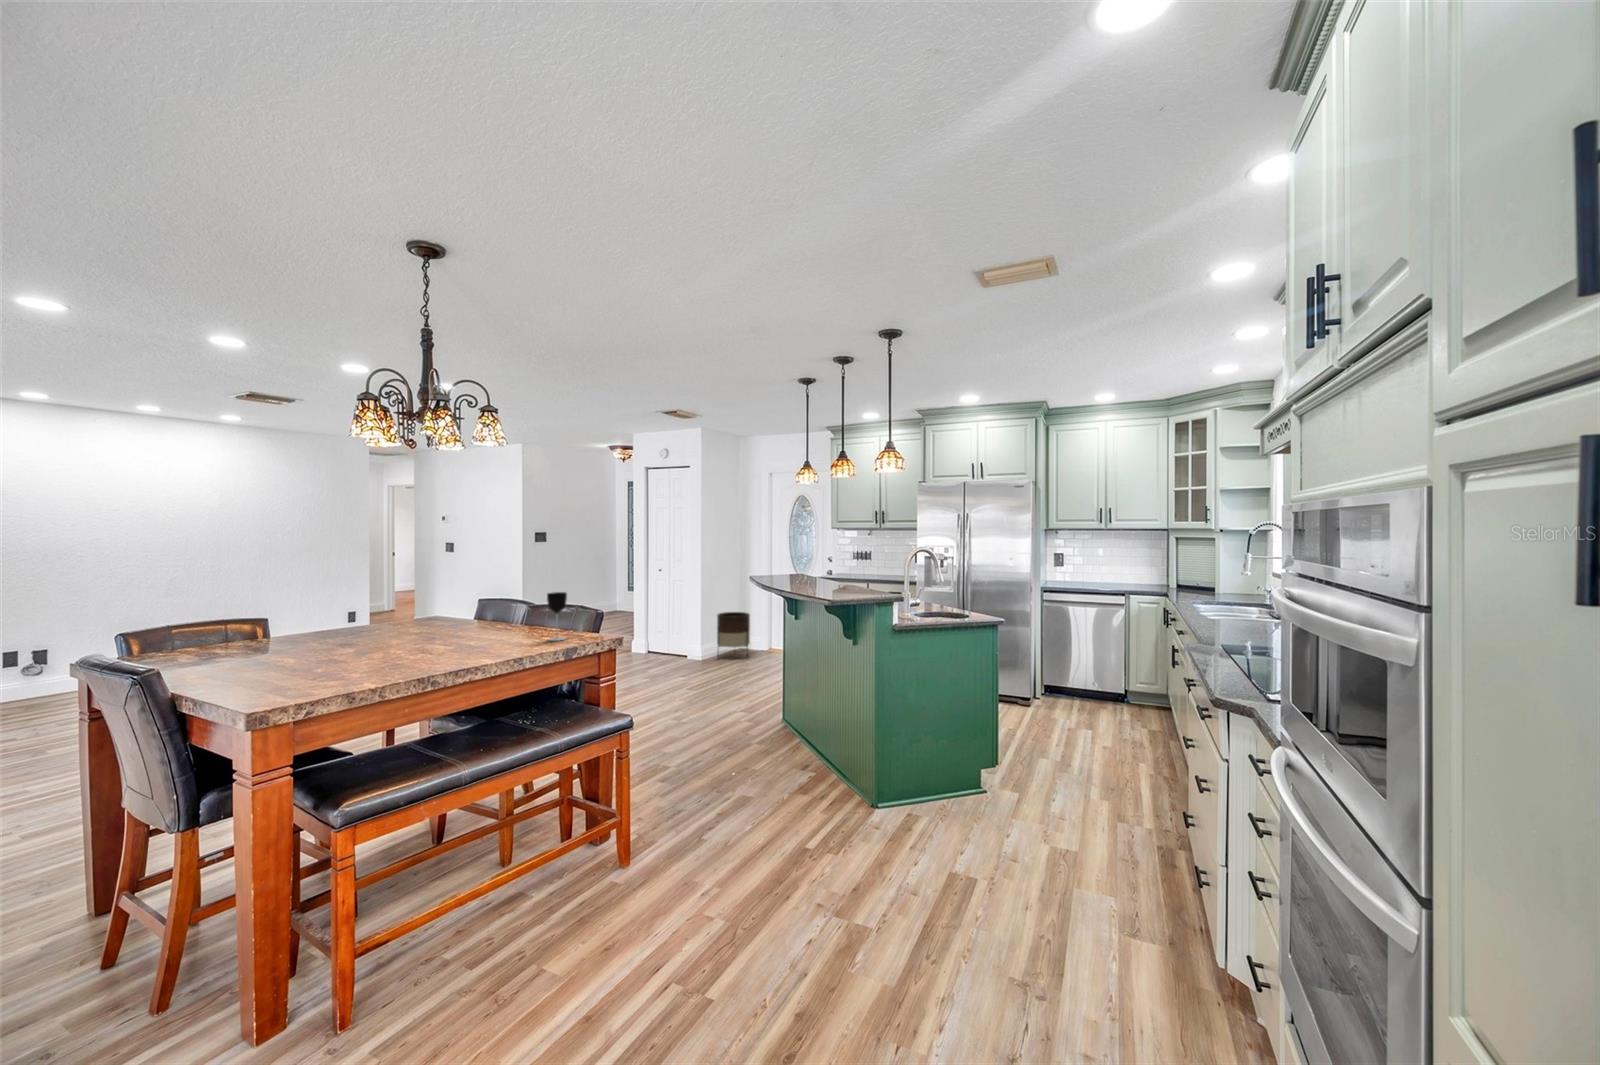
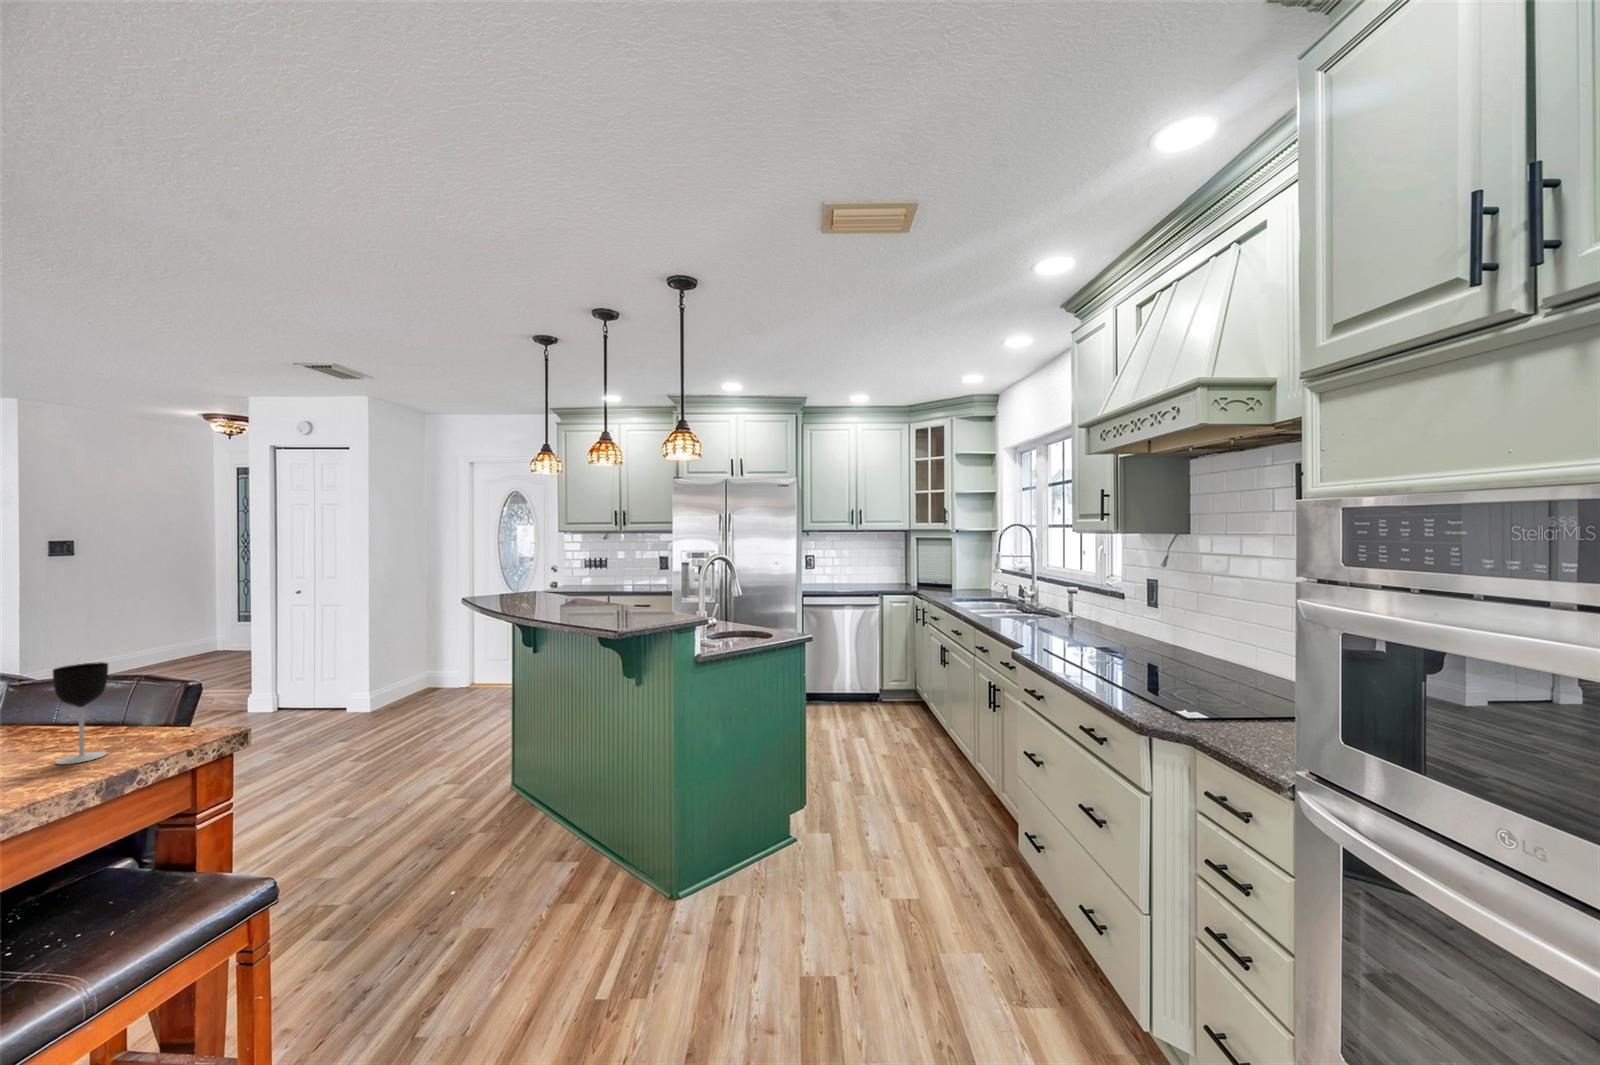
planter: present [717,612,750,647] -> none [391,643,442,710]

